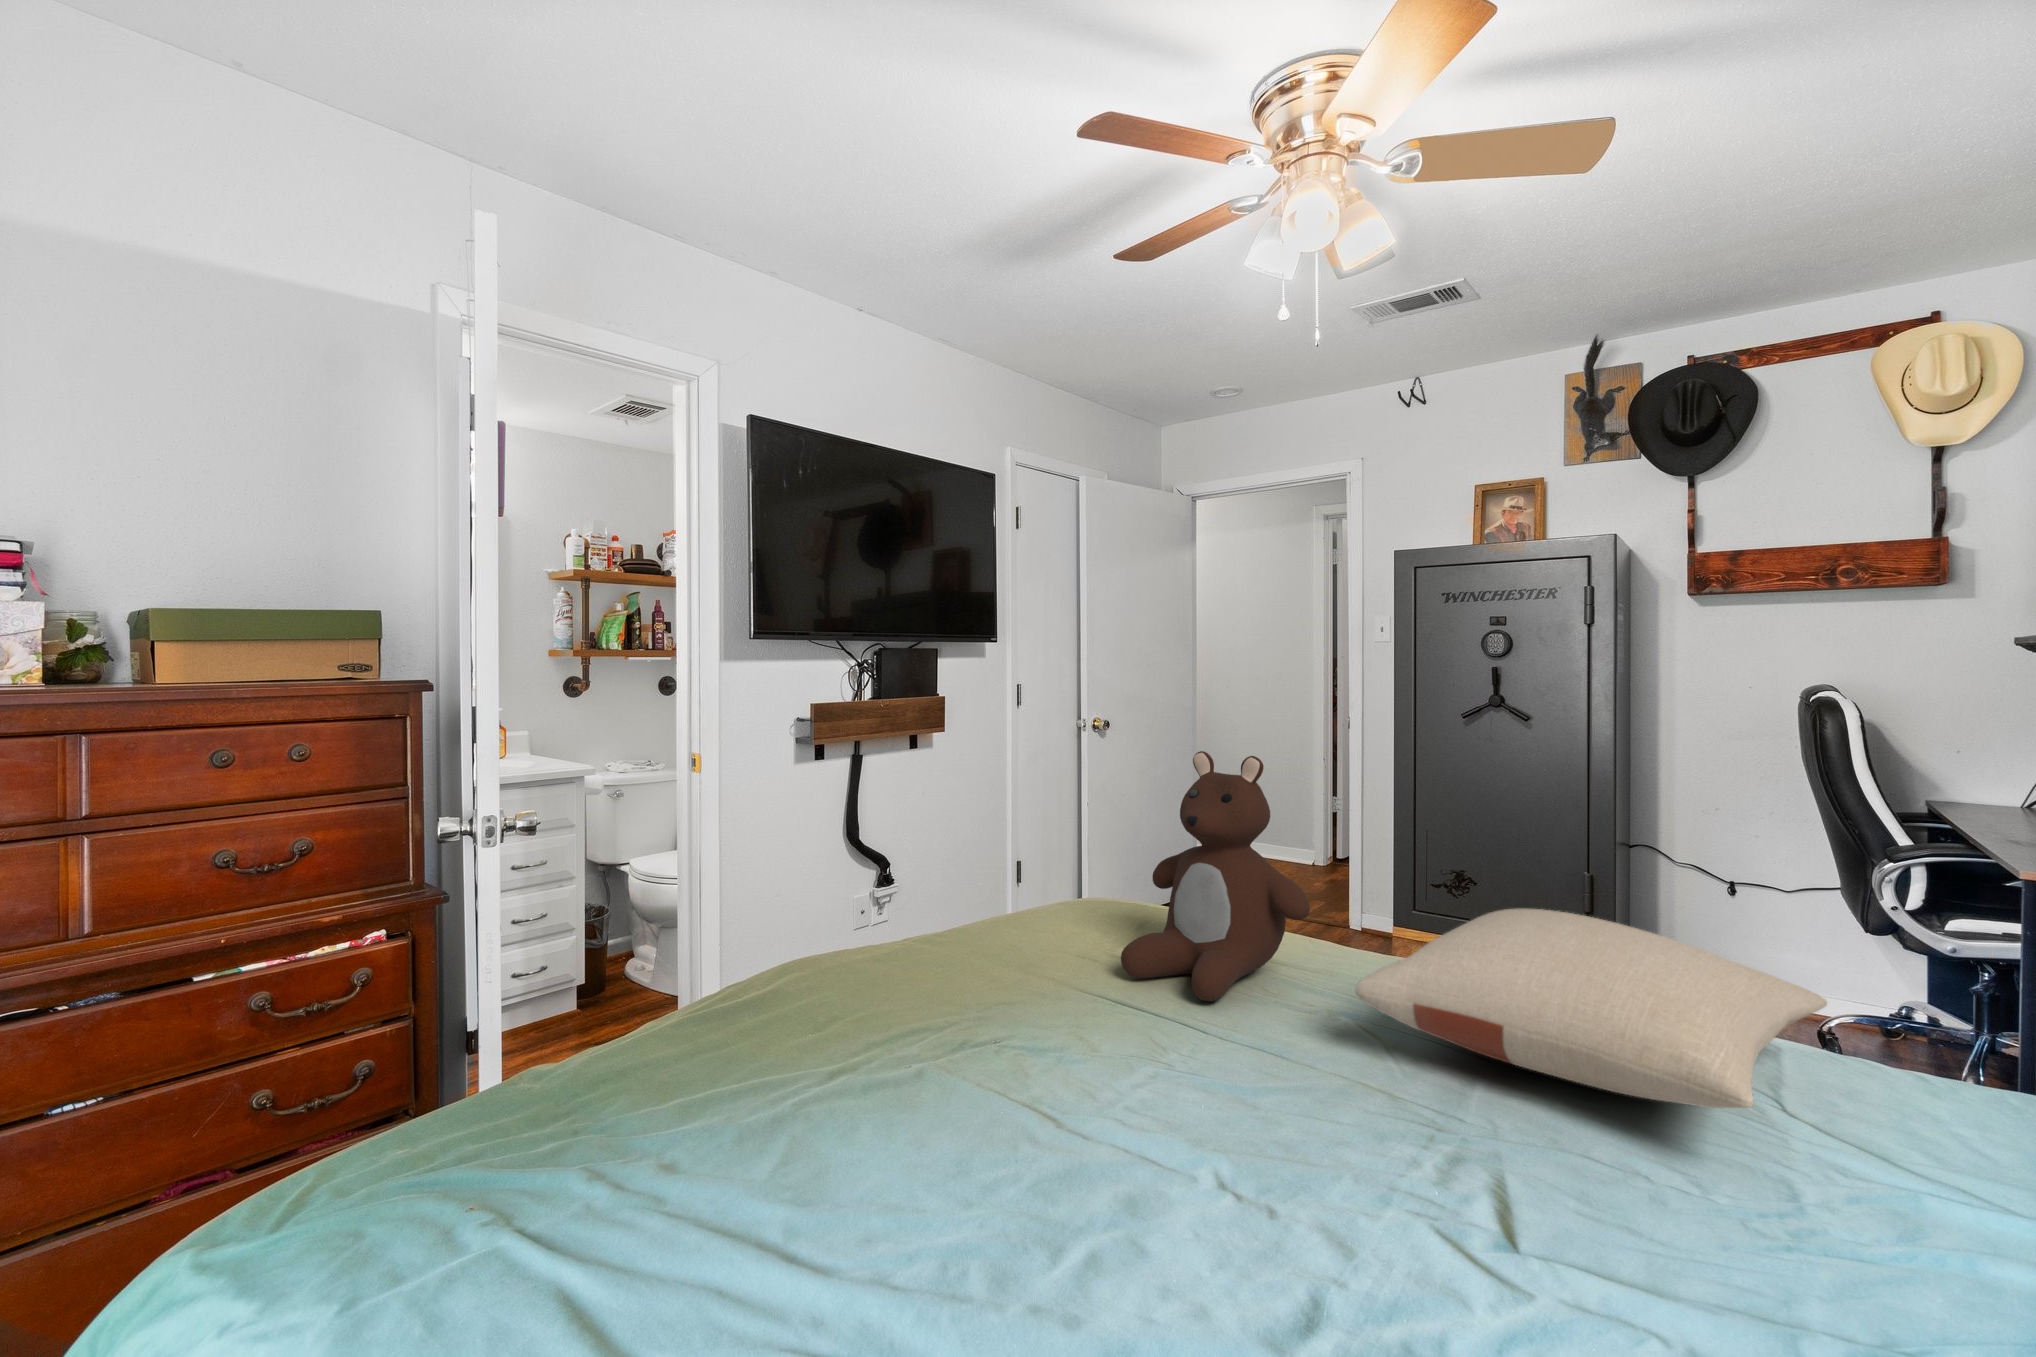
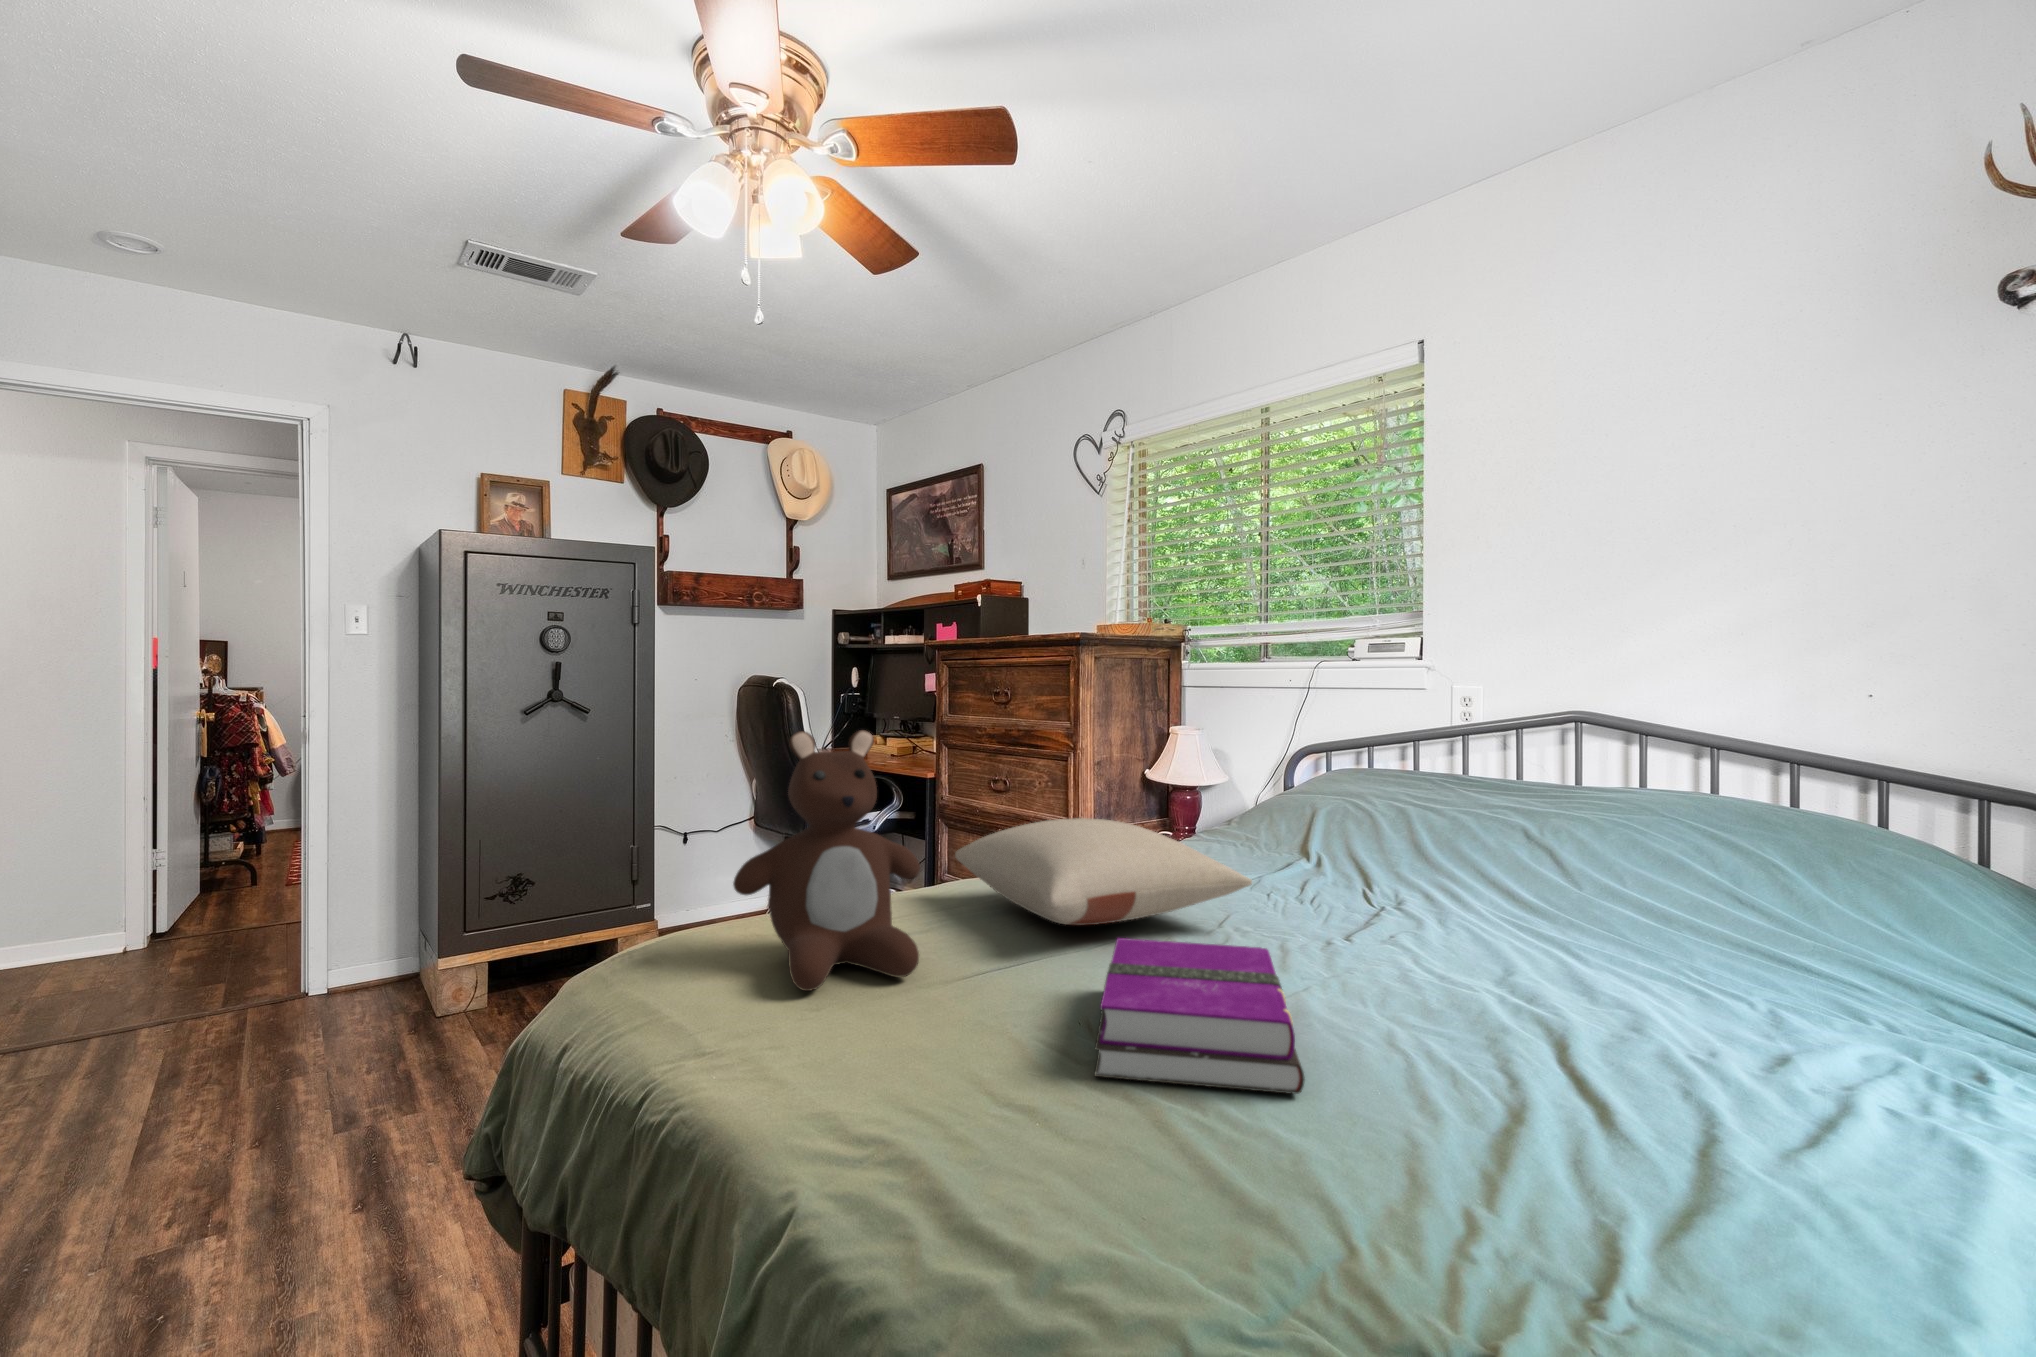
hardback book: none [1073,1039,1419,1231] -> present [1095,938,1305,1094]

